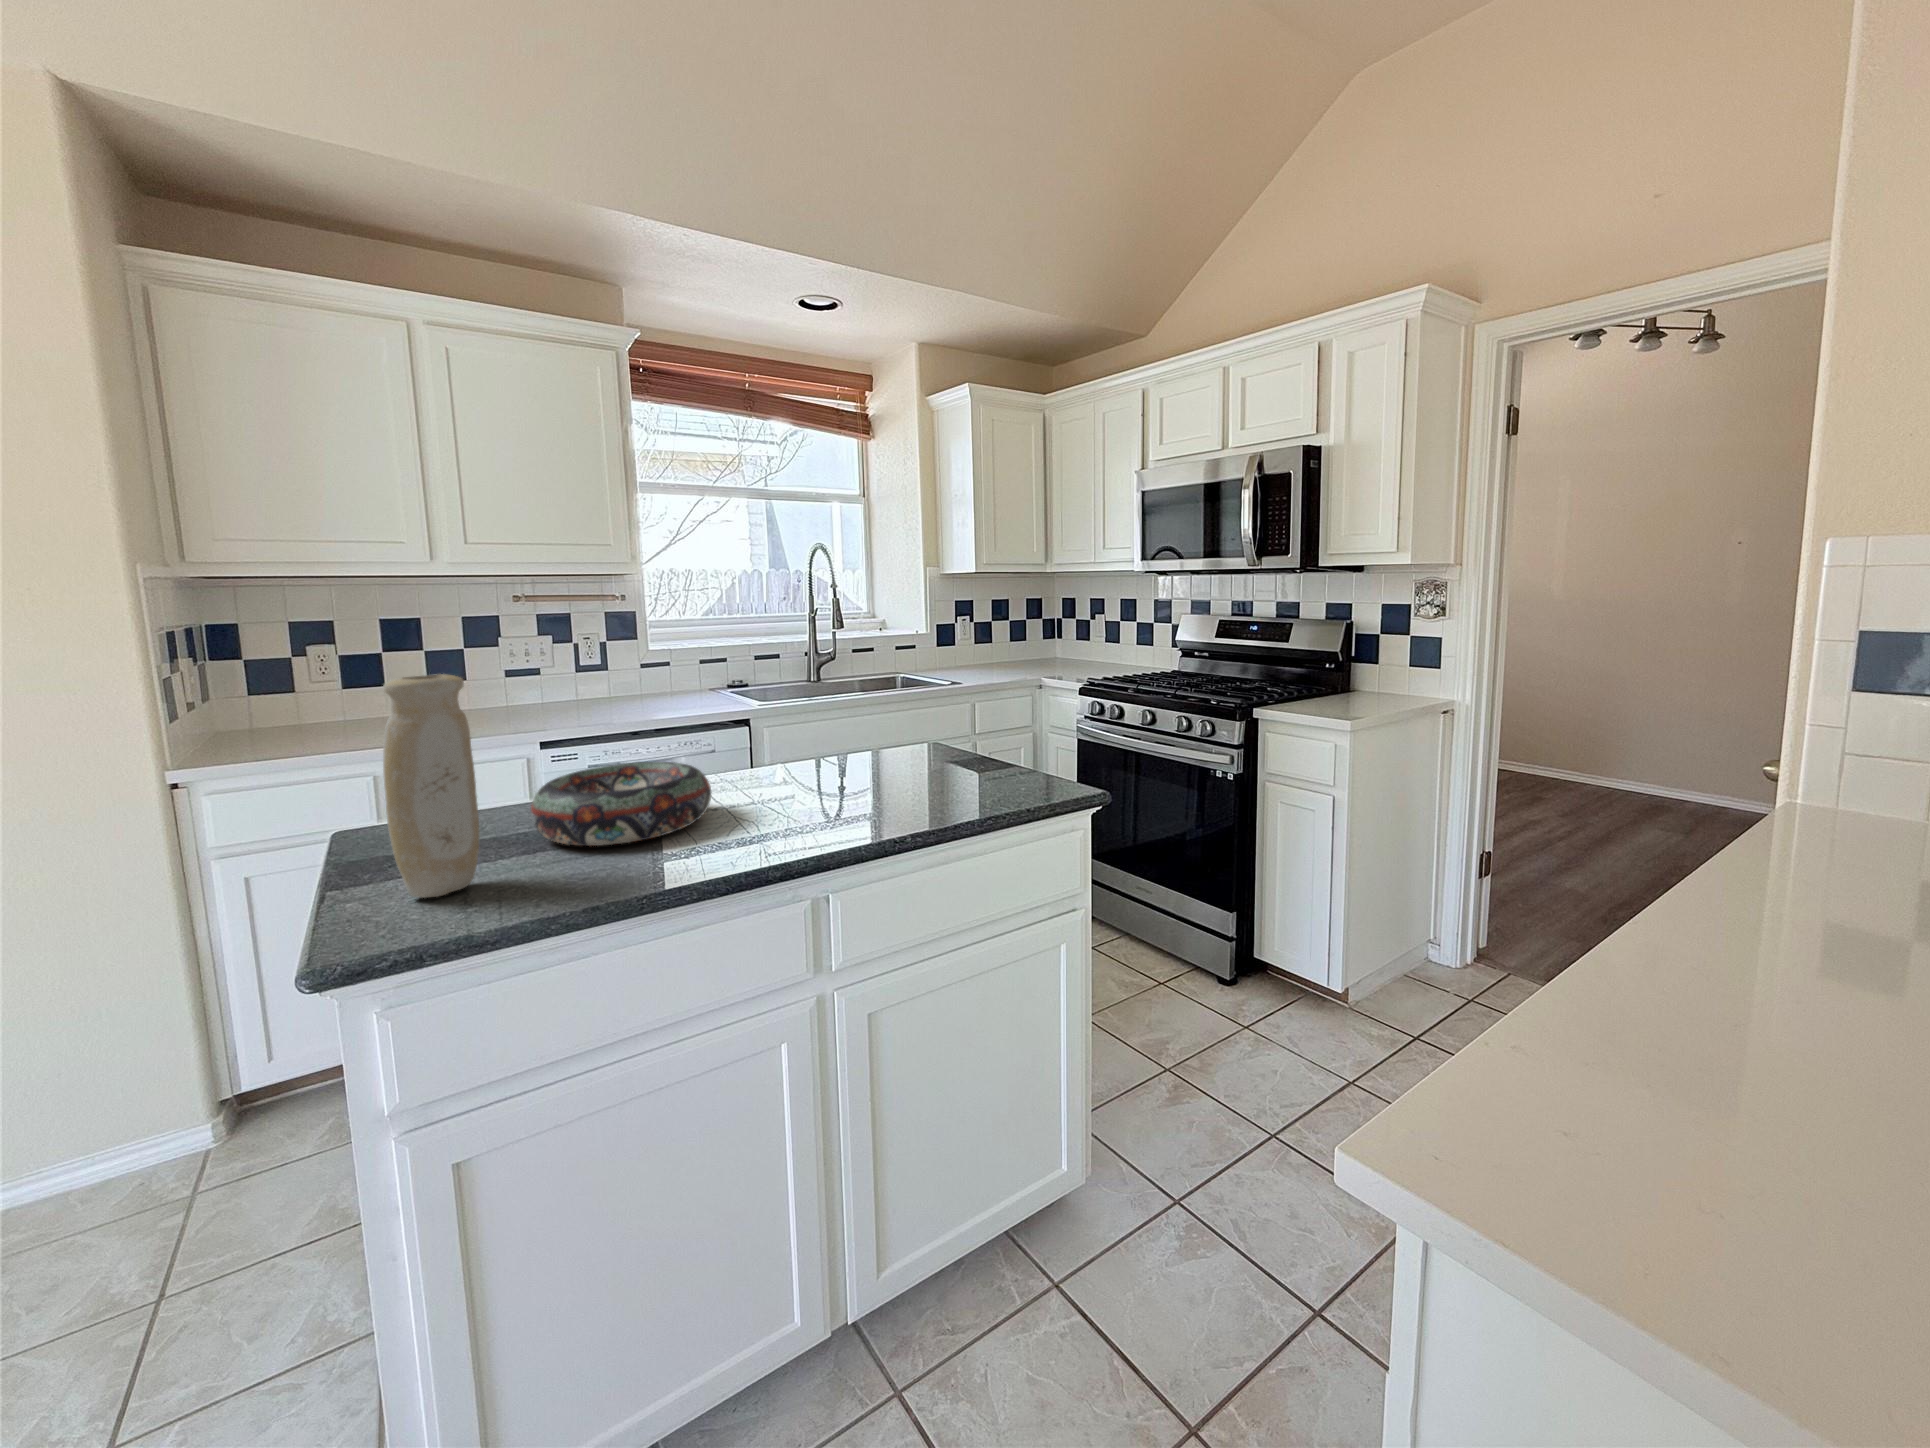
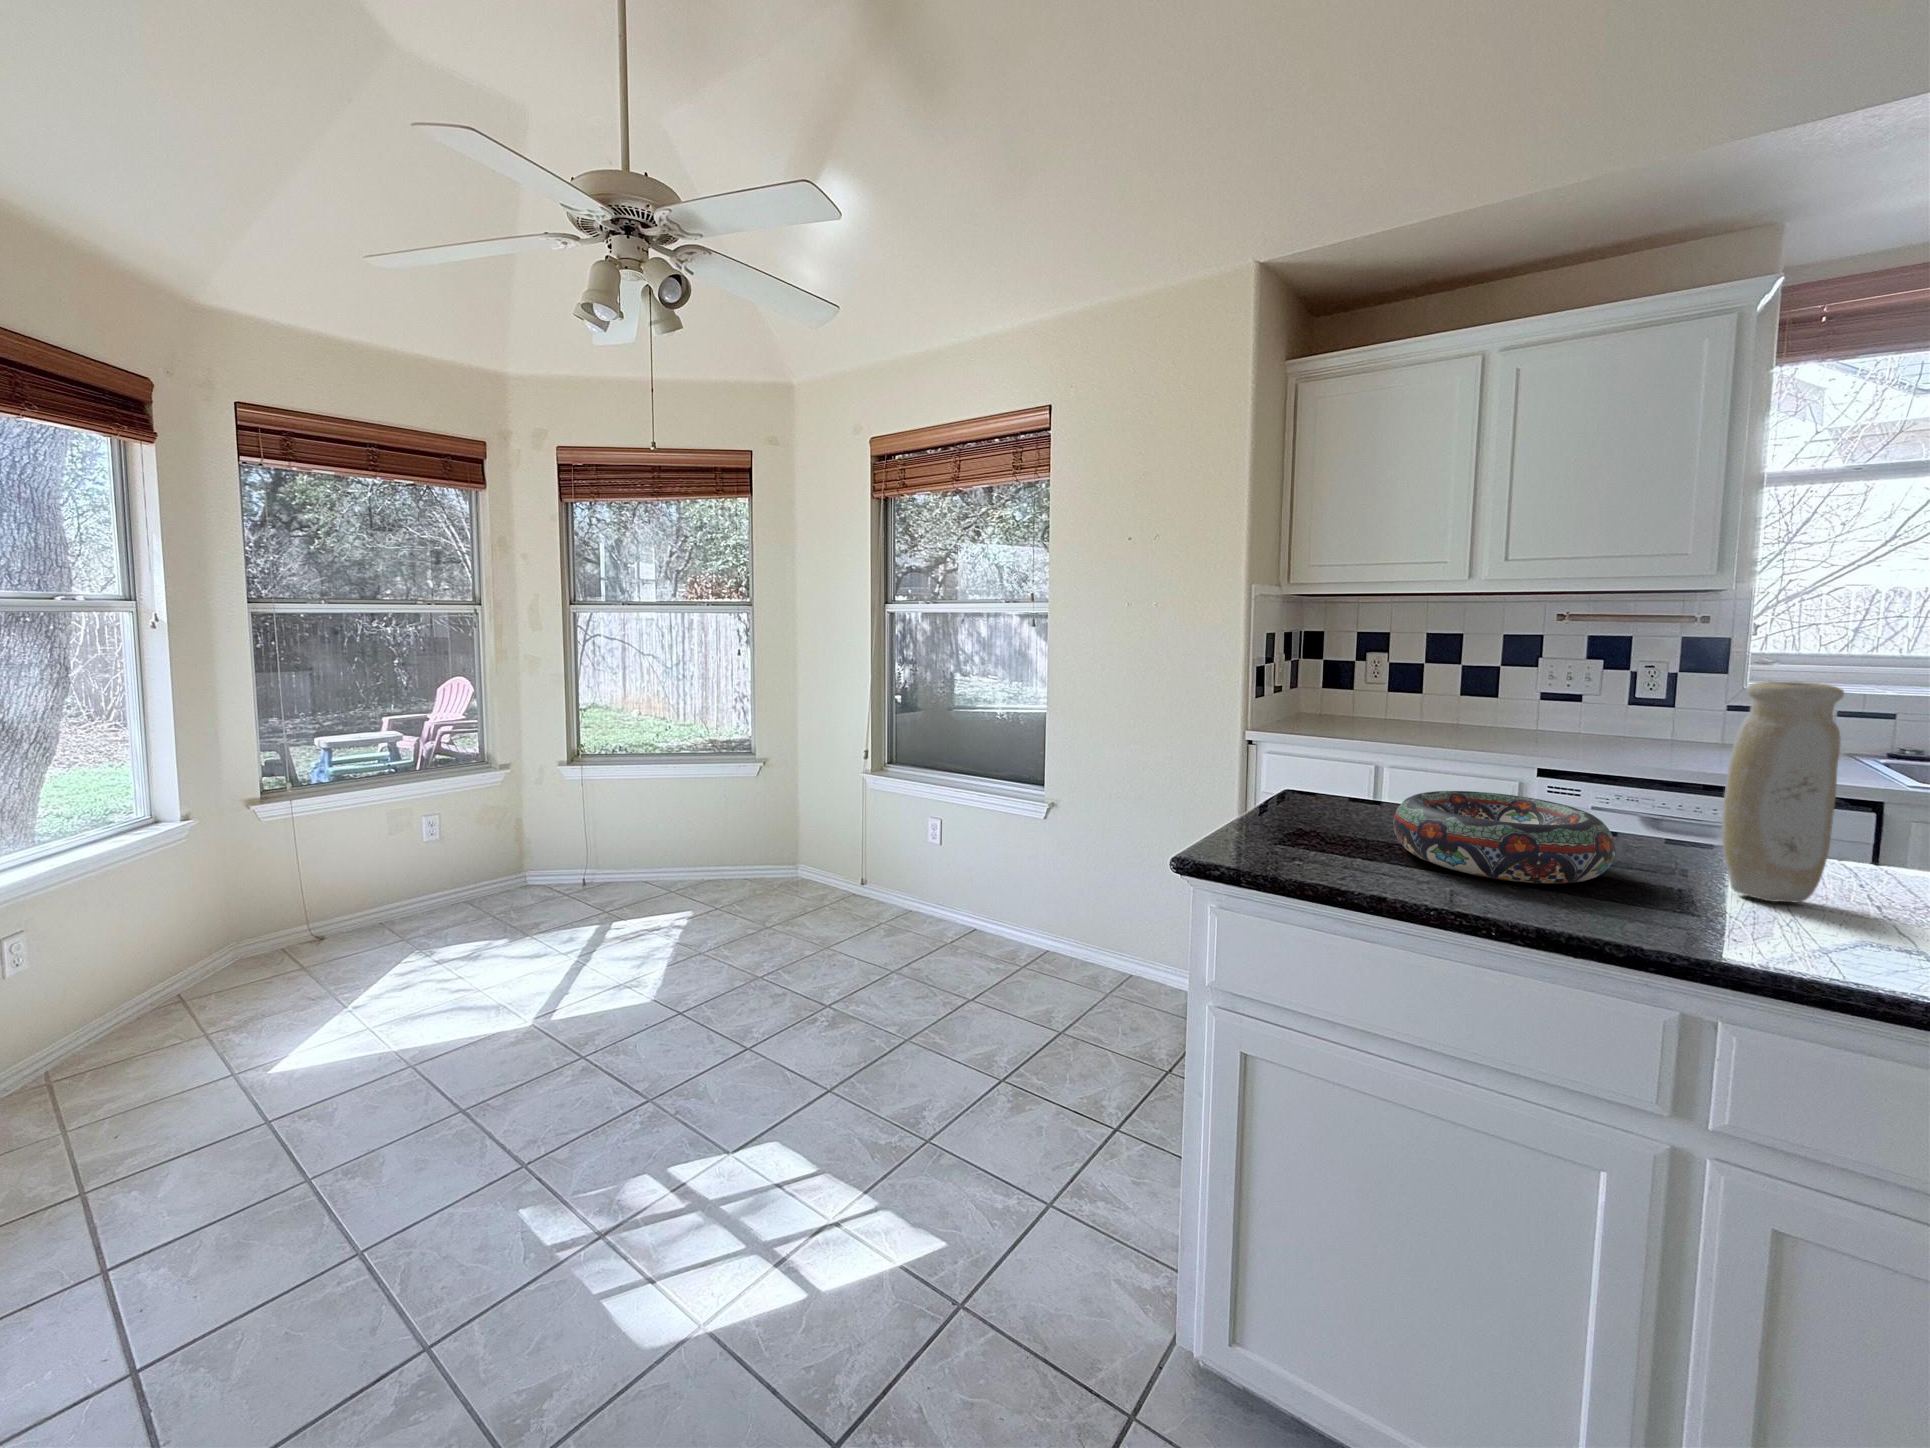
vase: present [383,674,479,898] -> present [1722,682,1844,902]

